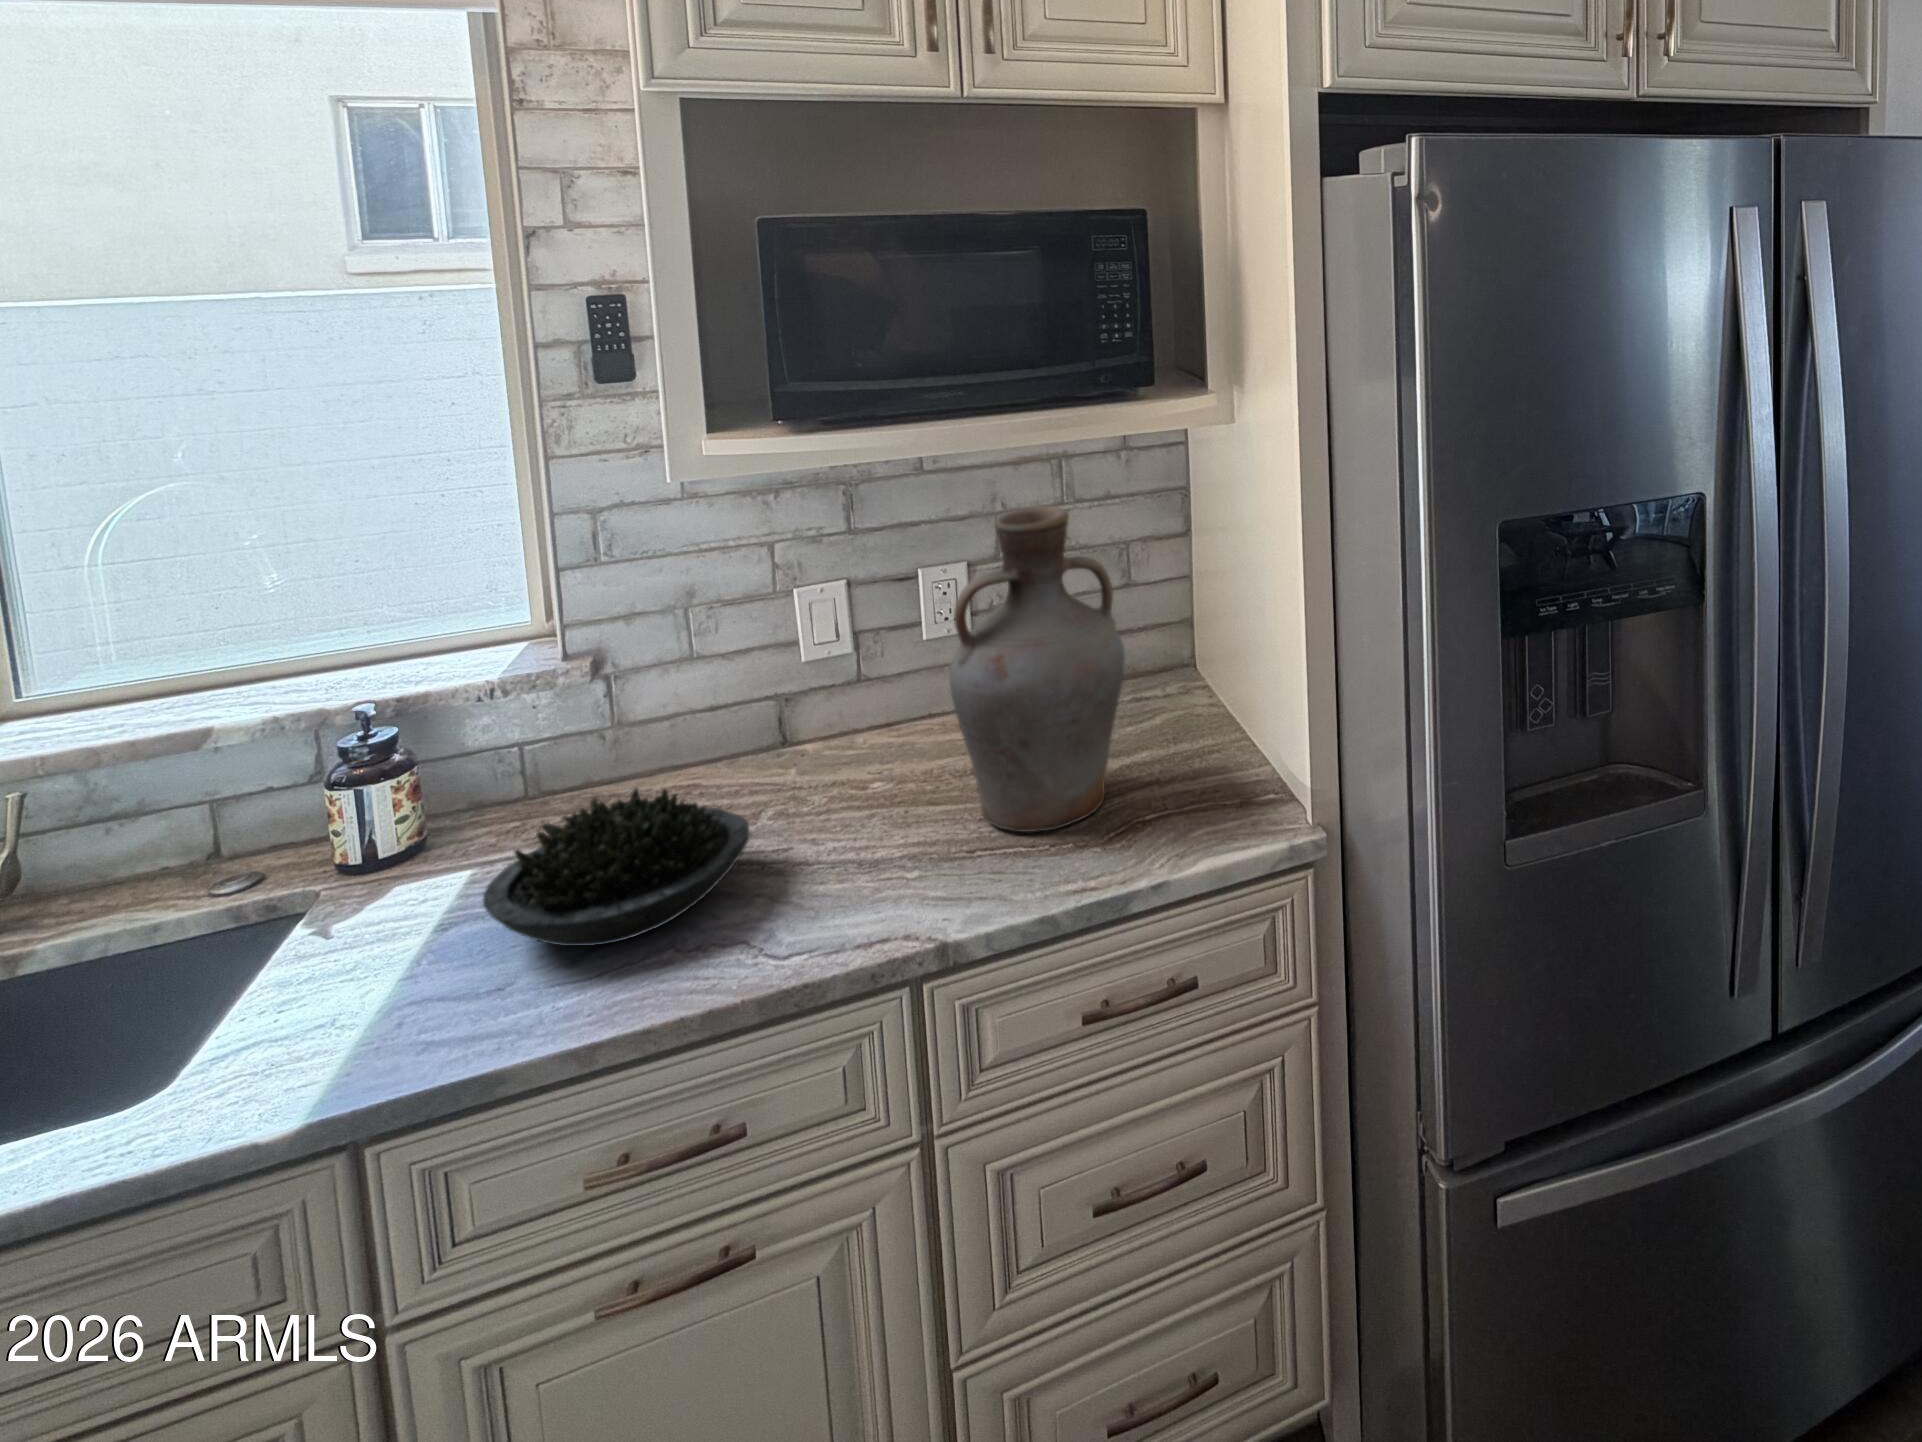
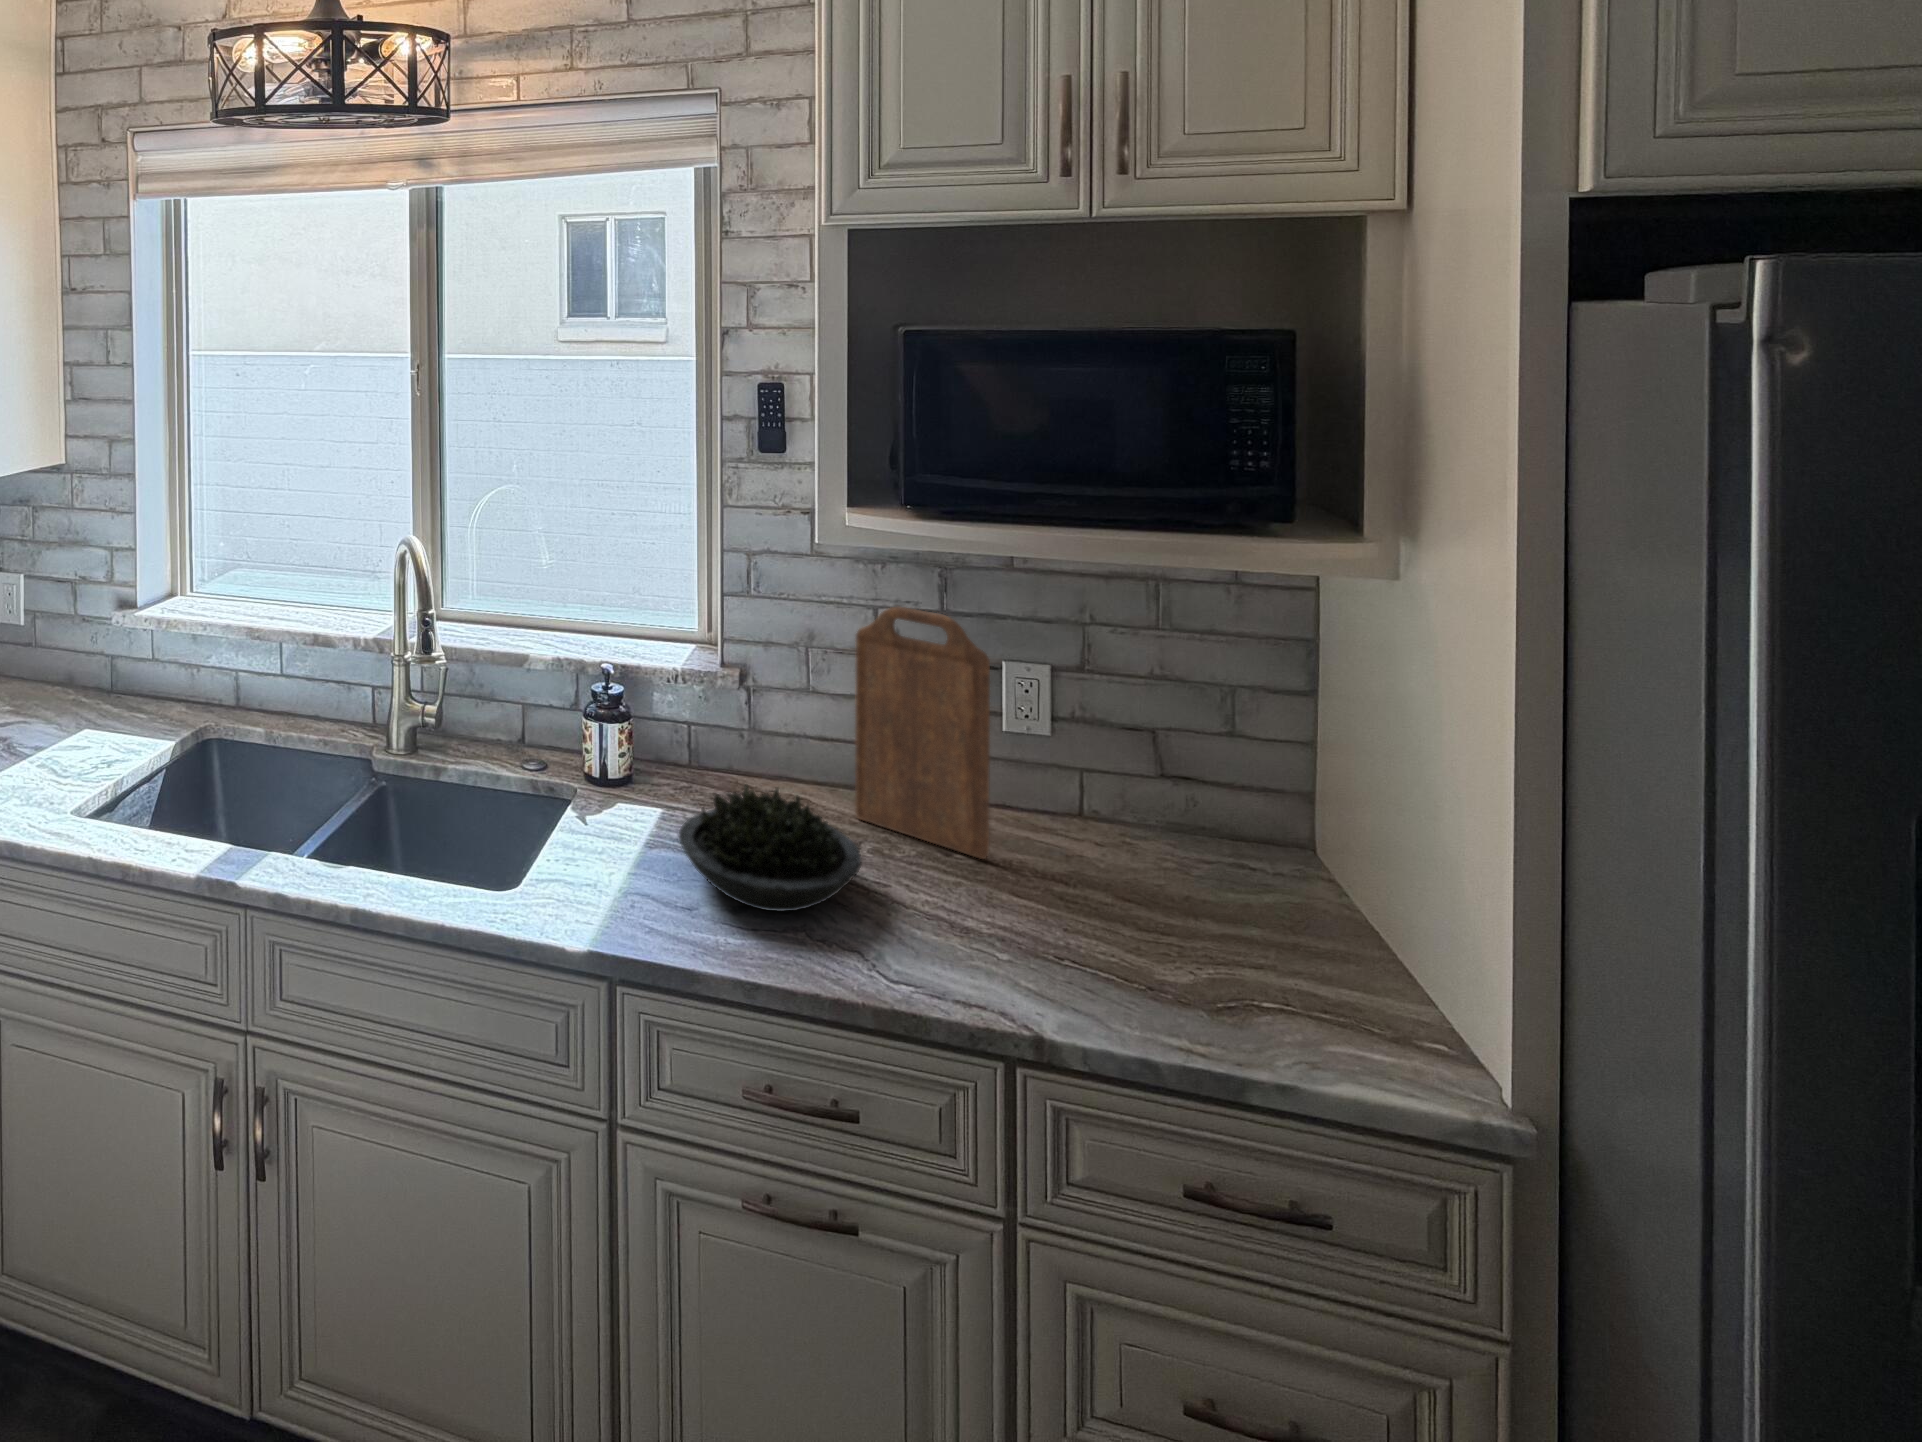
vase: present [949,506,1125,832] -> none [1044,627,1239,972]
cutting board: none [740,536,909,786] -> present [855,607,990,859]

